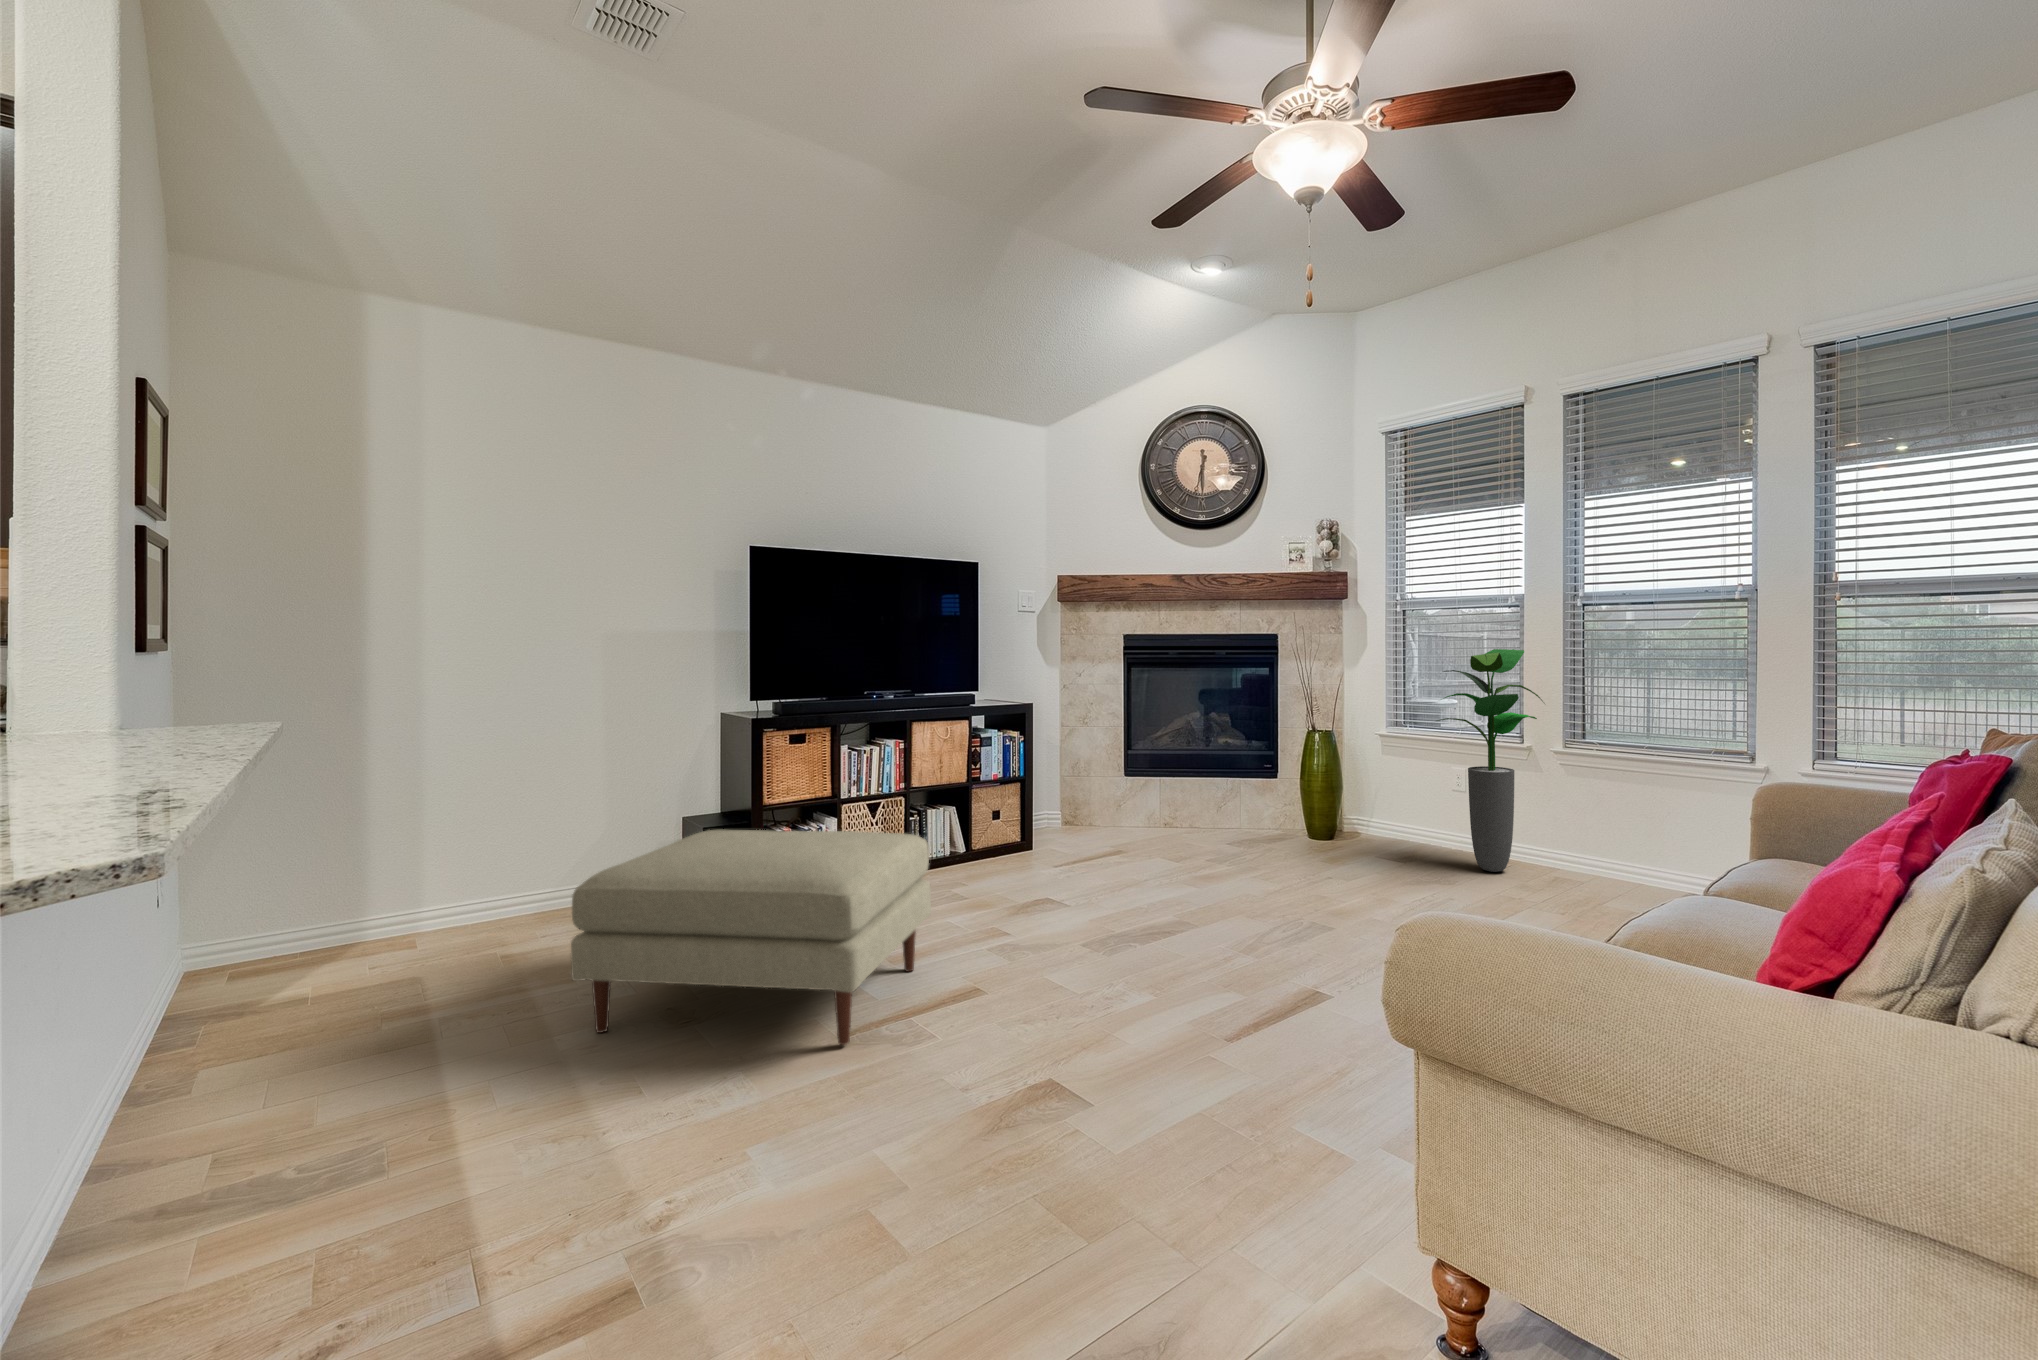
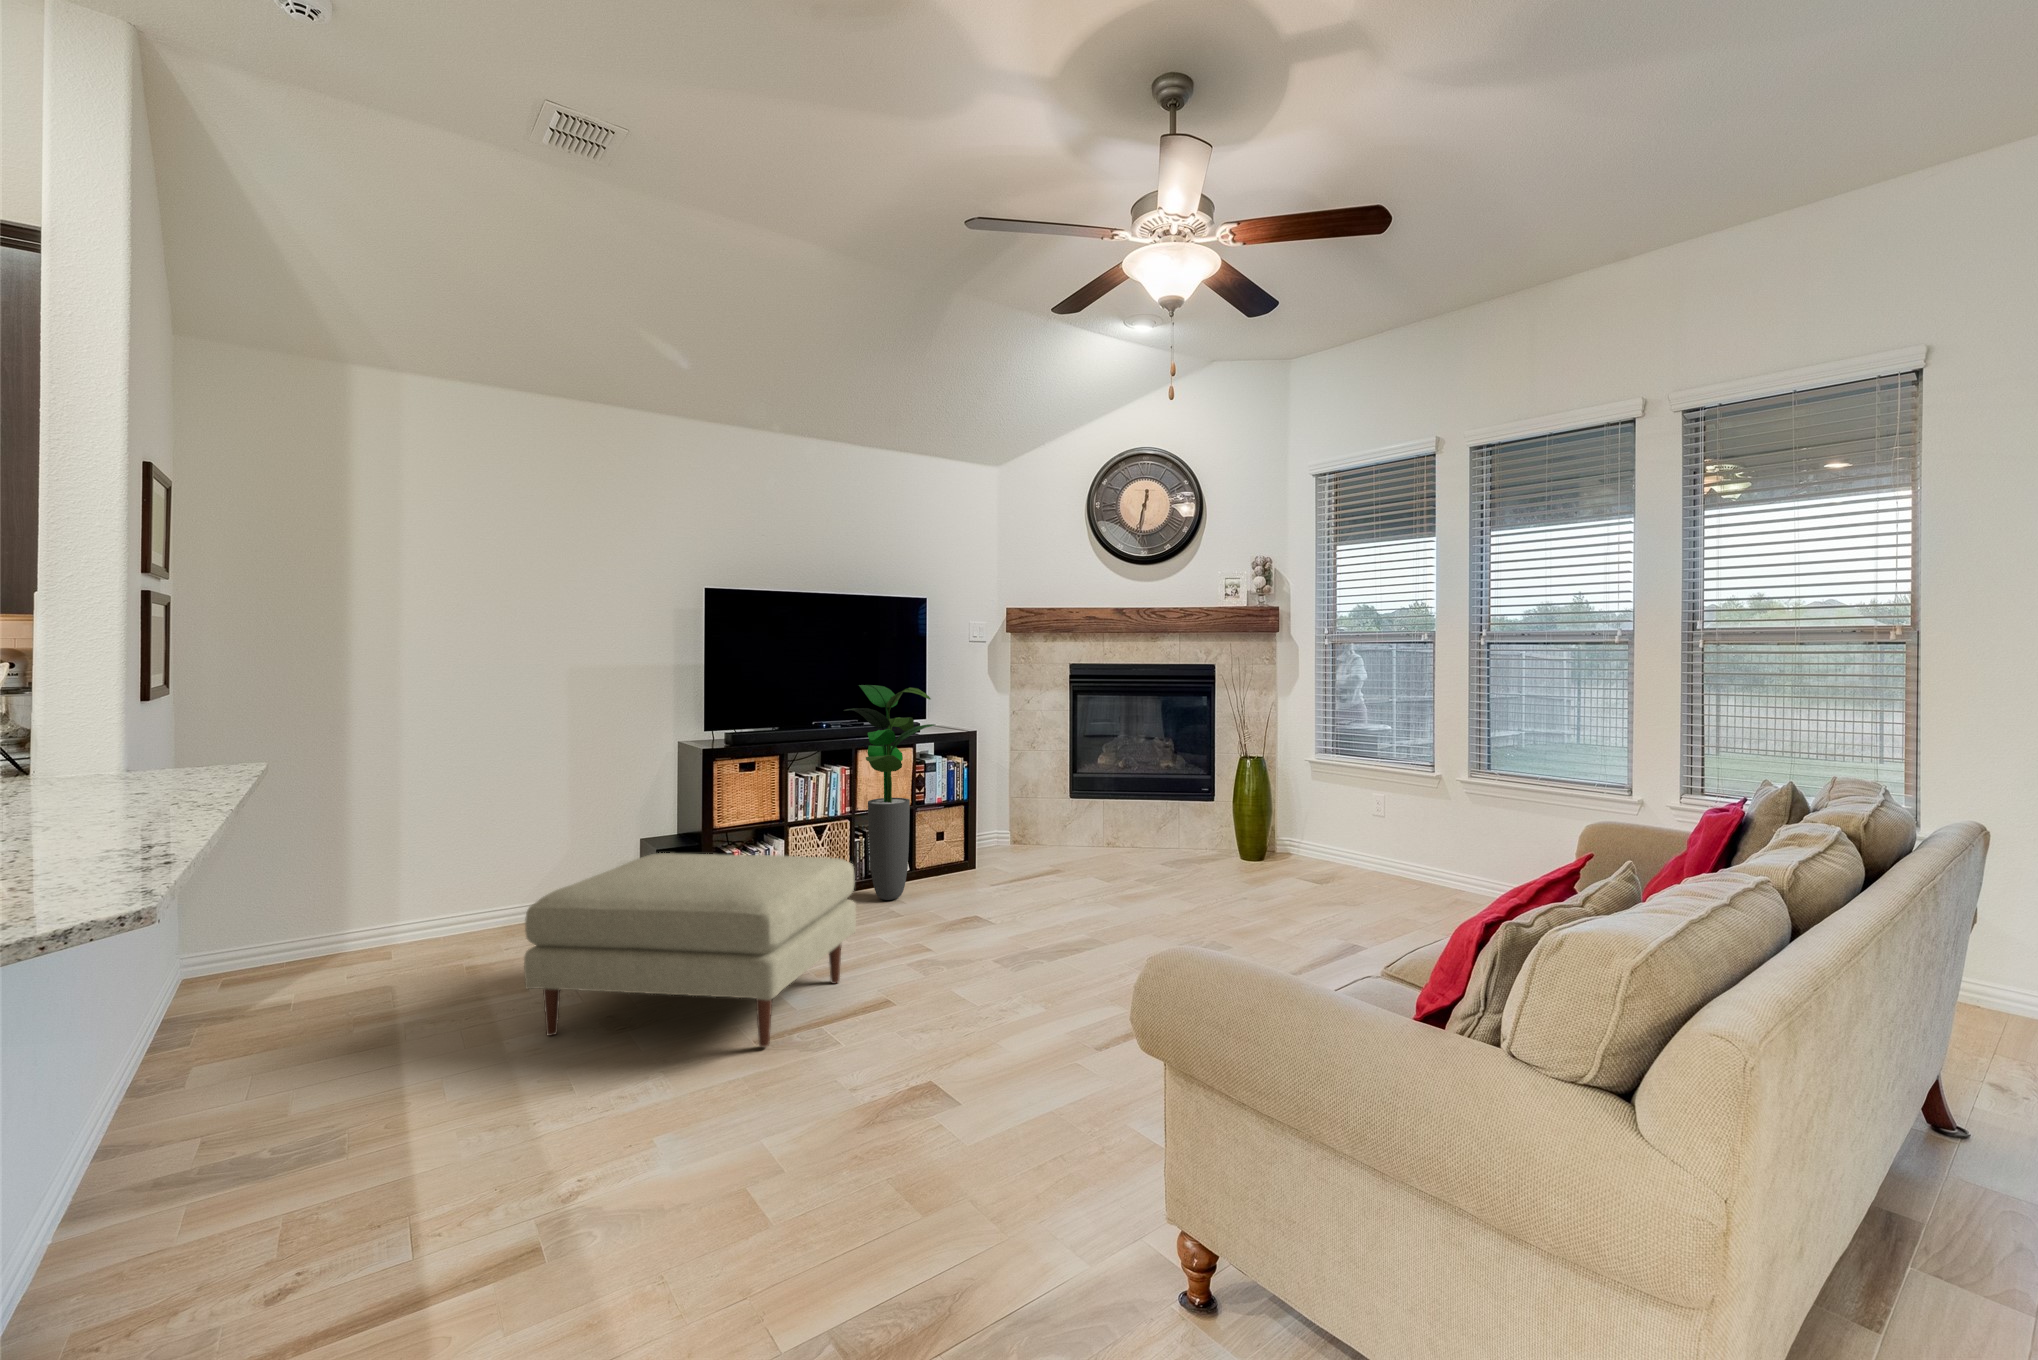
potted plant: present [1437,649,1543,872] -> present [844,685,935,900]

